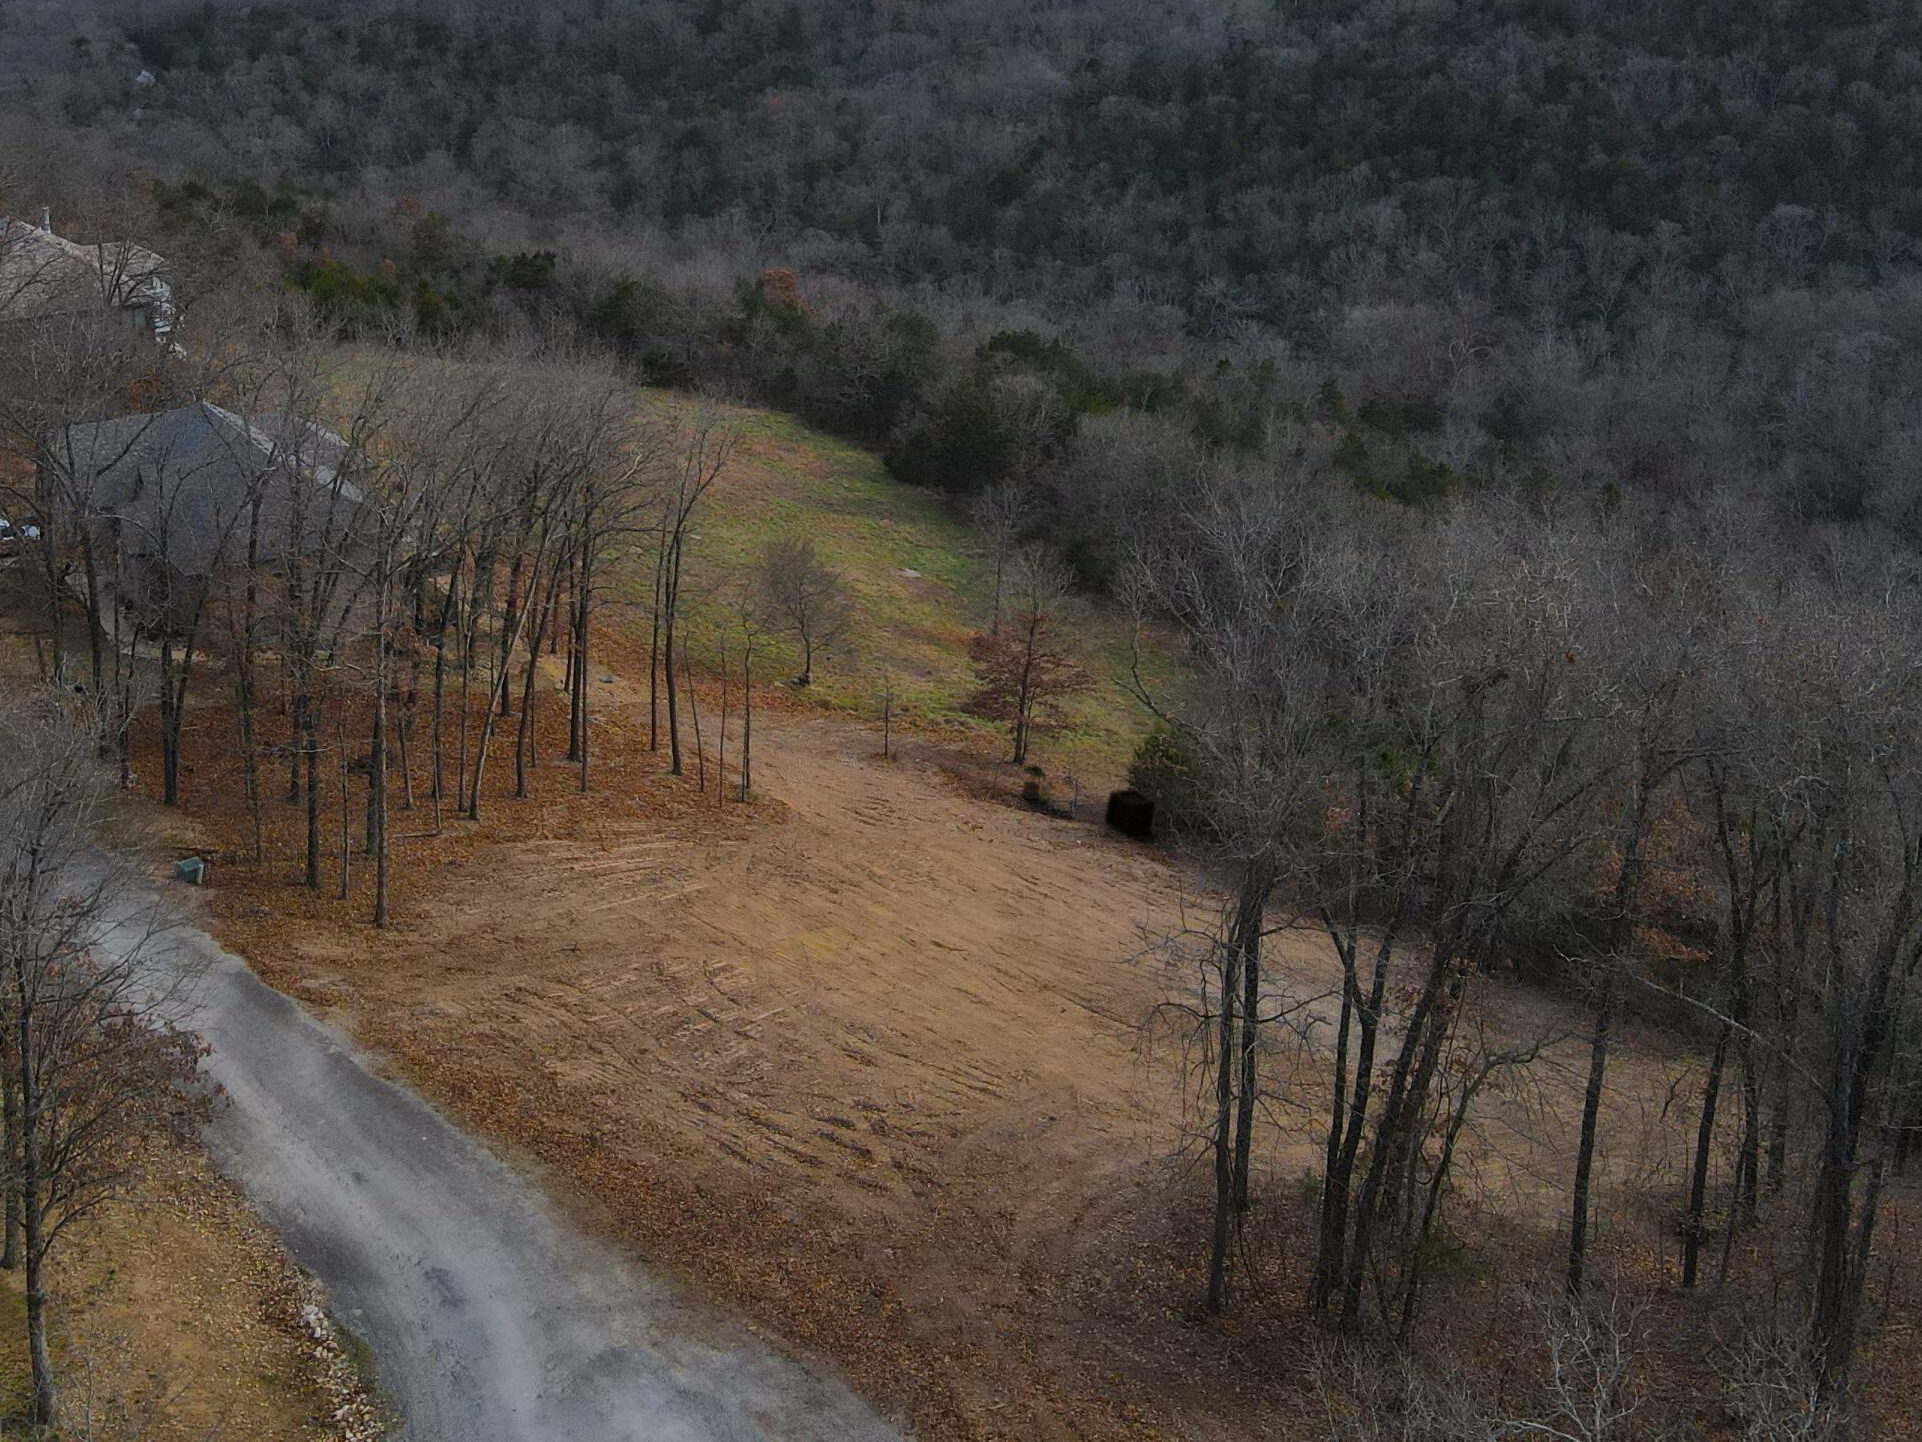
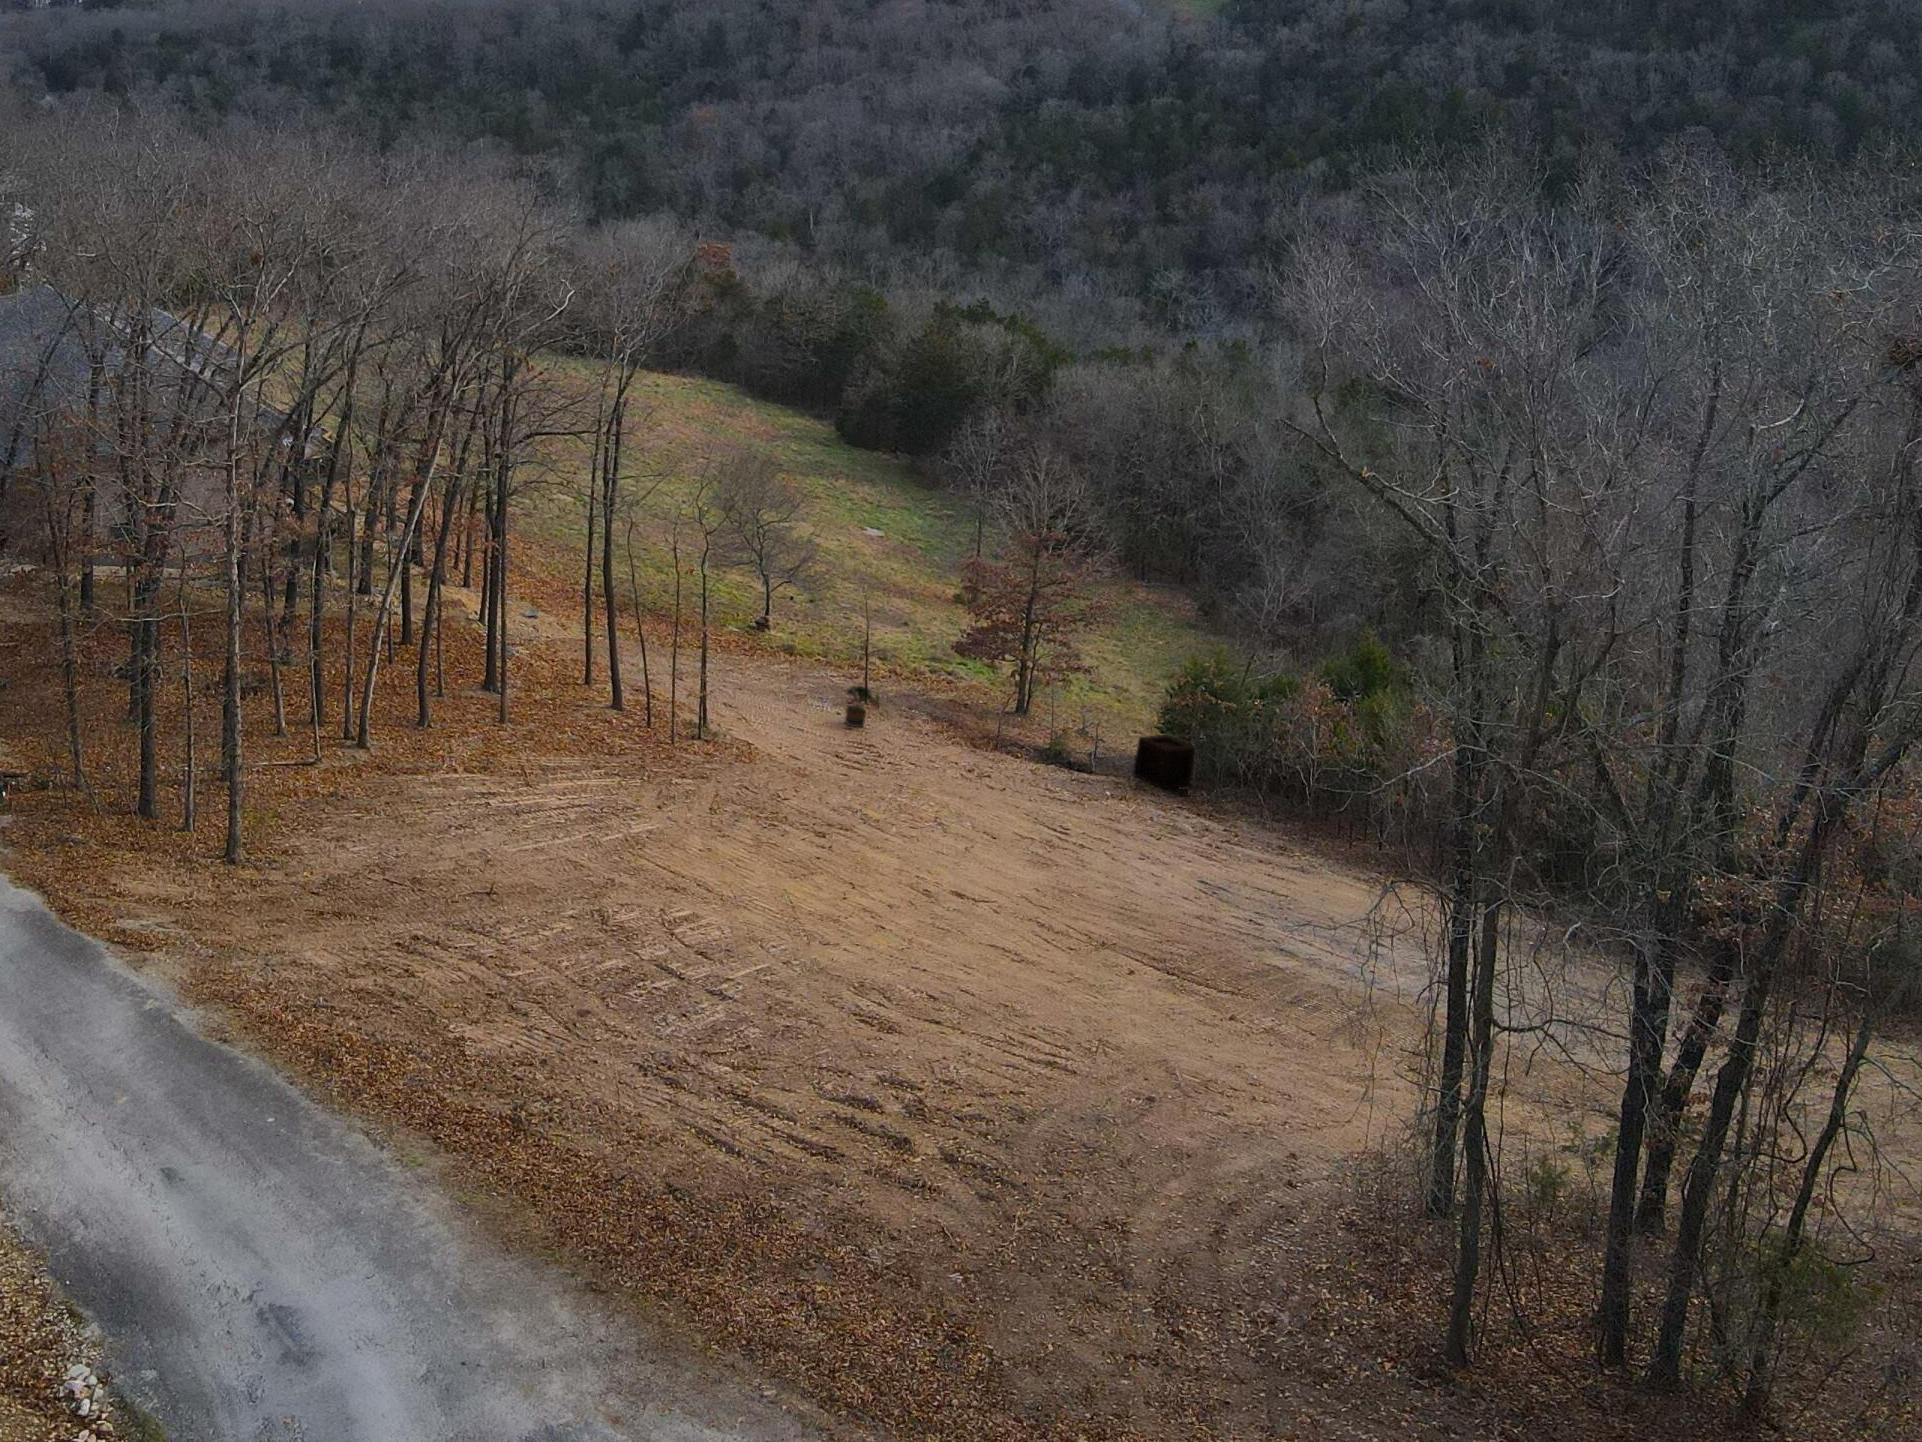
potted tree: present [1022,765,1046,799] -> present [845,686,873,727]

